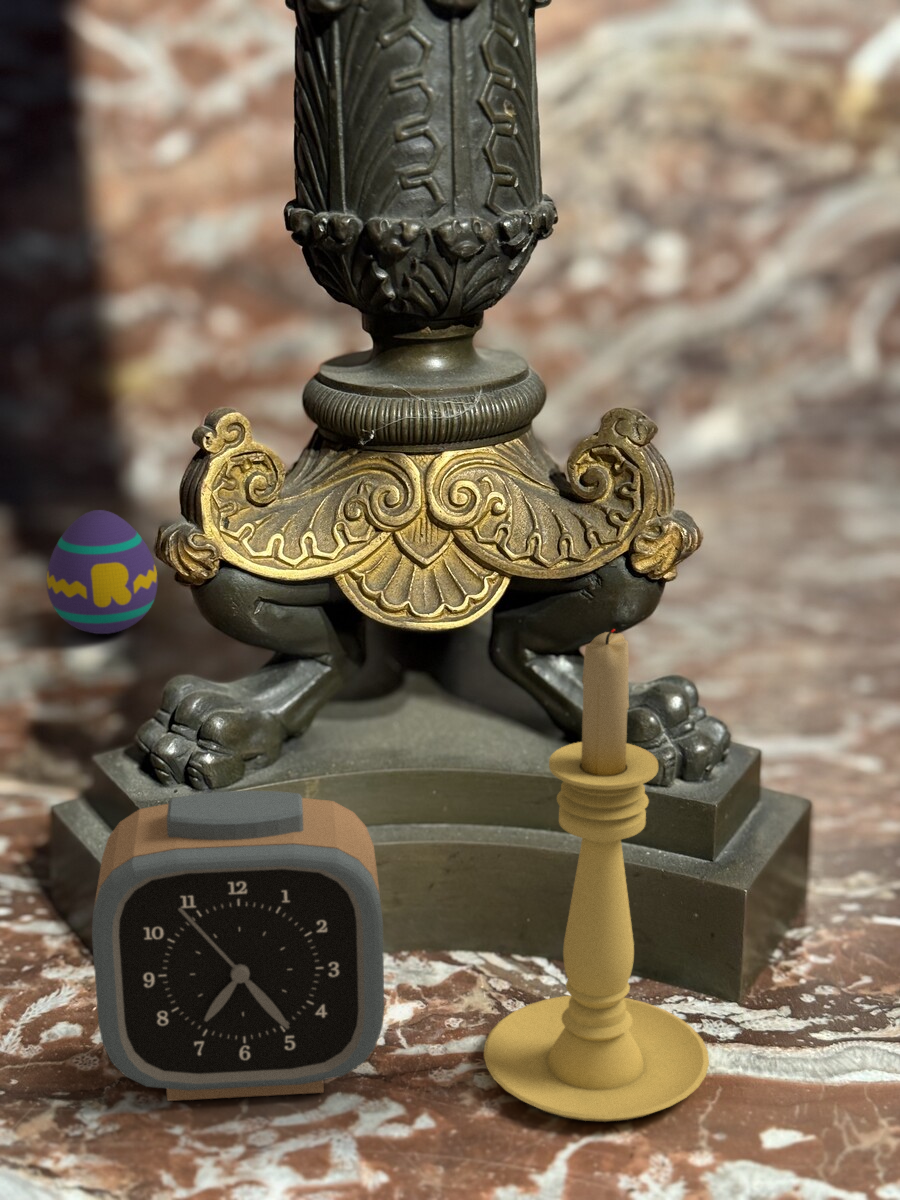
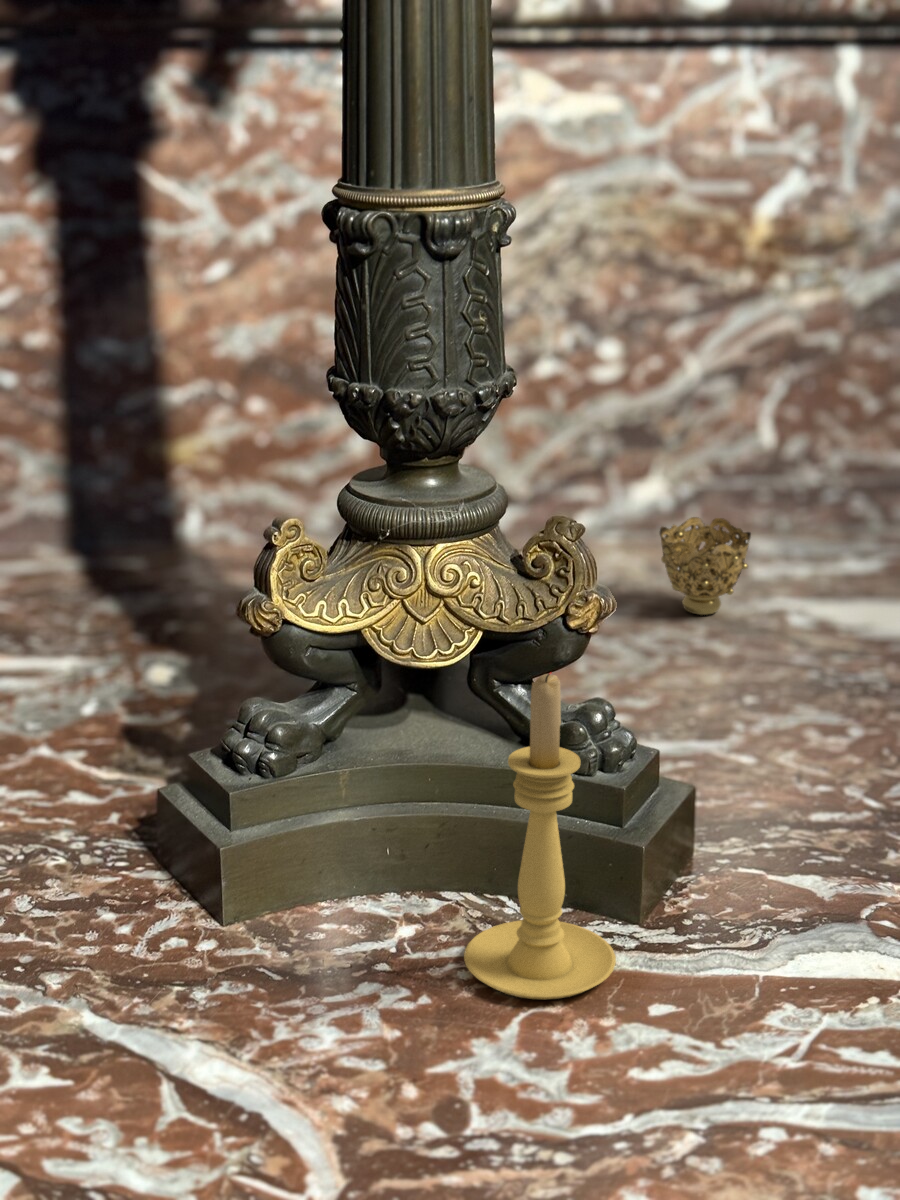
decorative bowl: none [735,452,854,576] -> present [660,517,751,615]
decorative egg: present [47,510,158,634] -> none [129,565,213,660]
alarm clock: present [92,791,384,1101] -> none [205,779,397,987]

